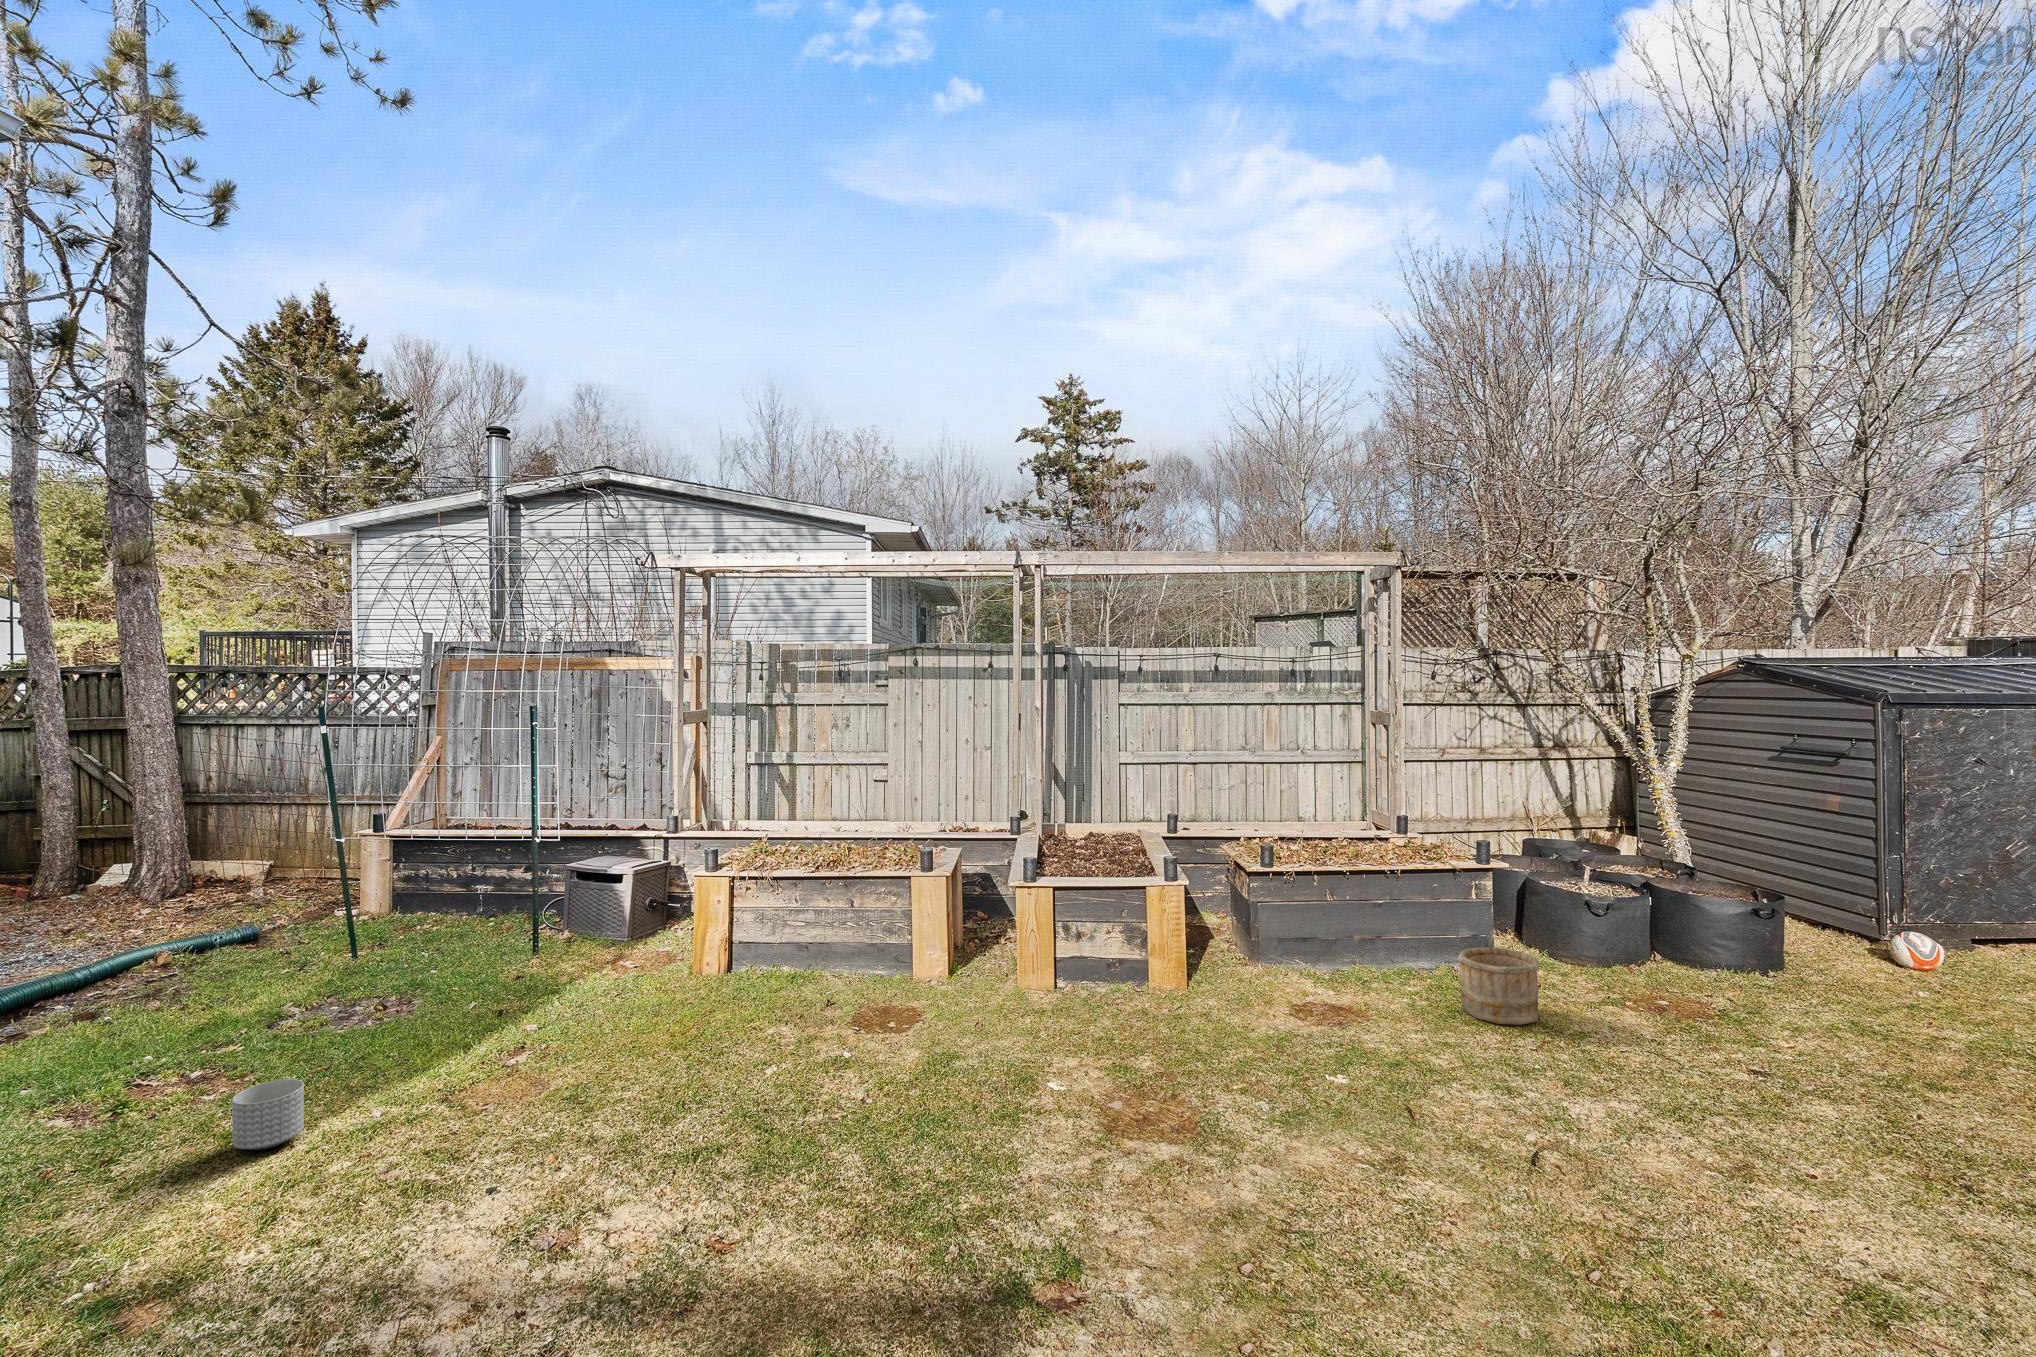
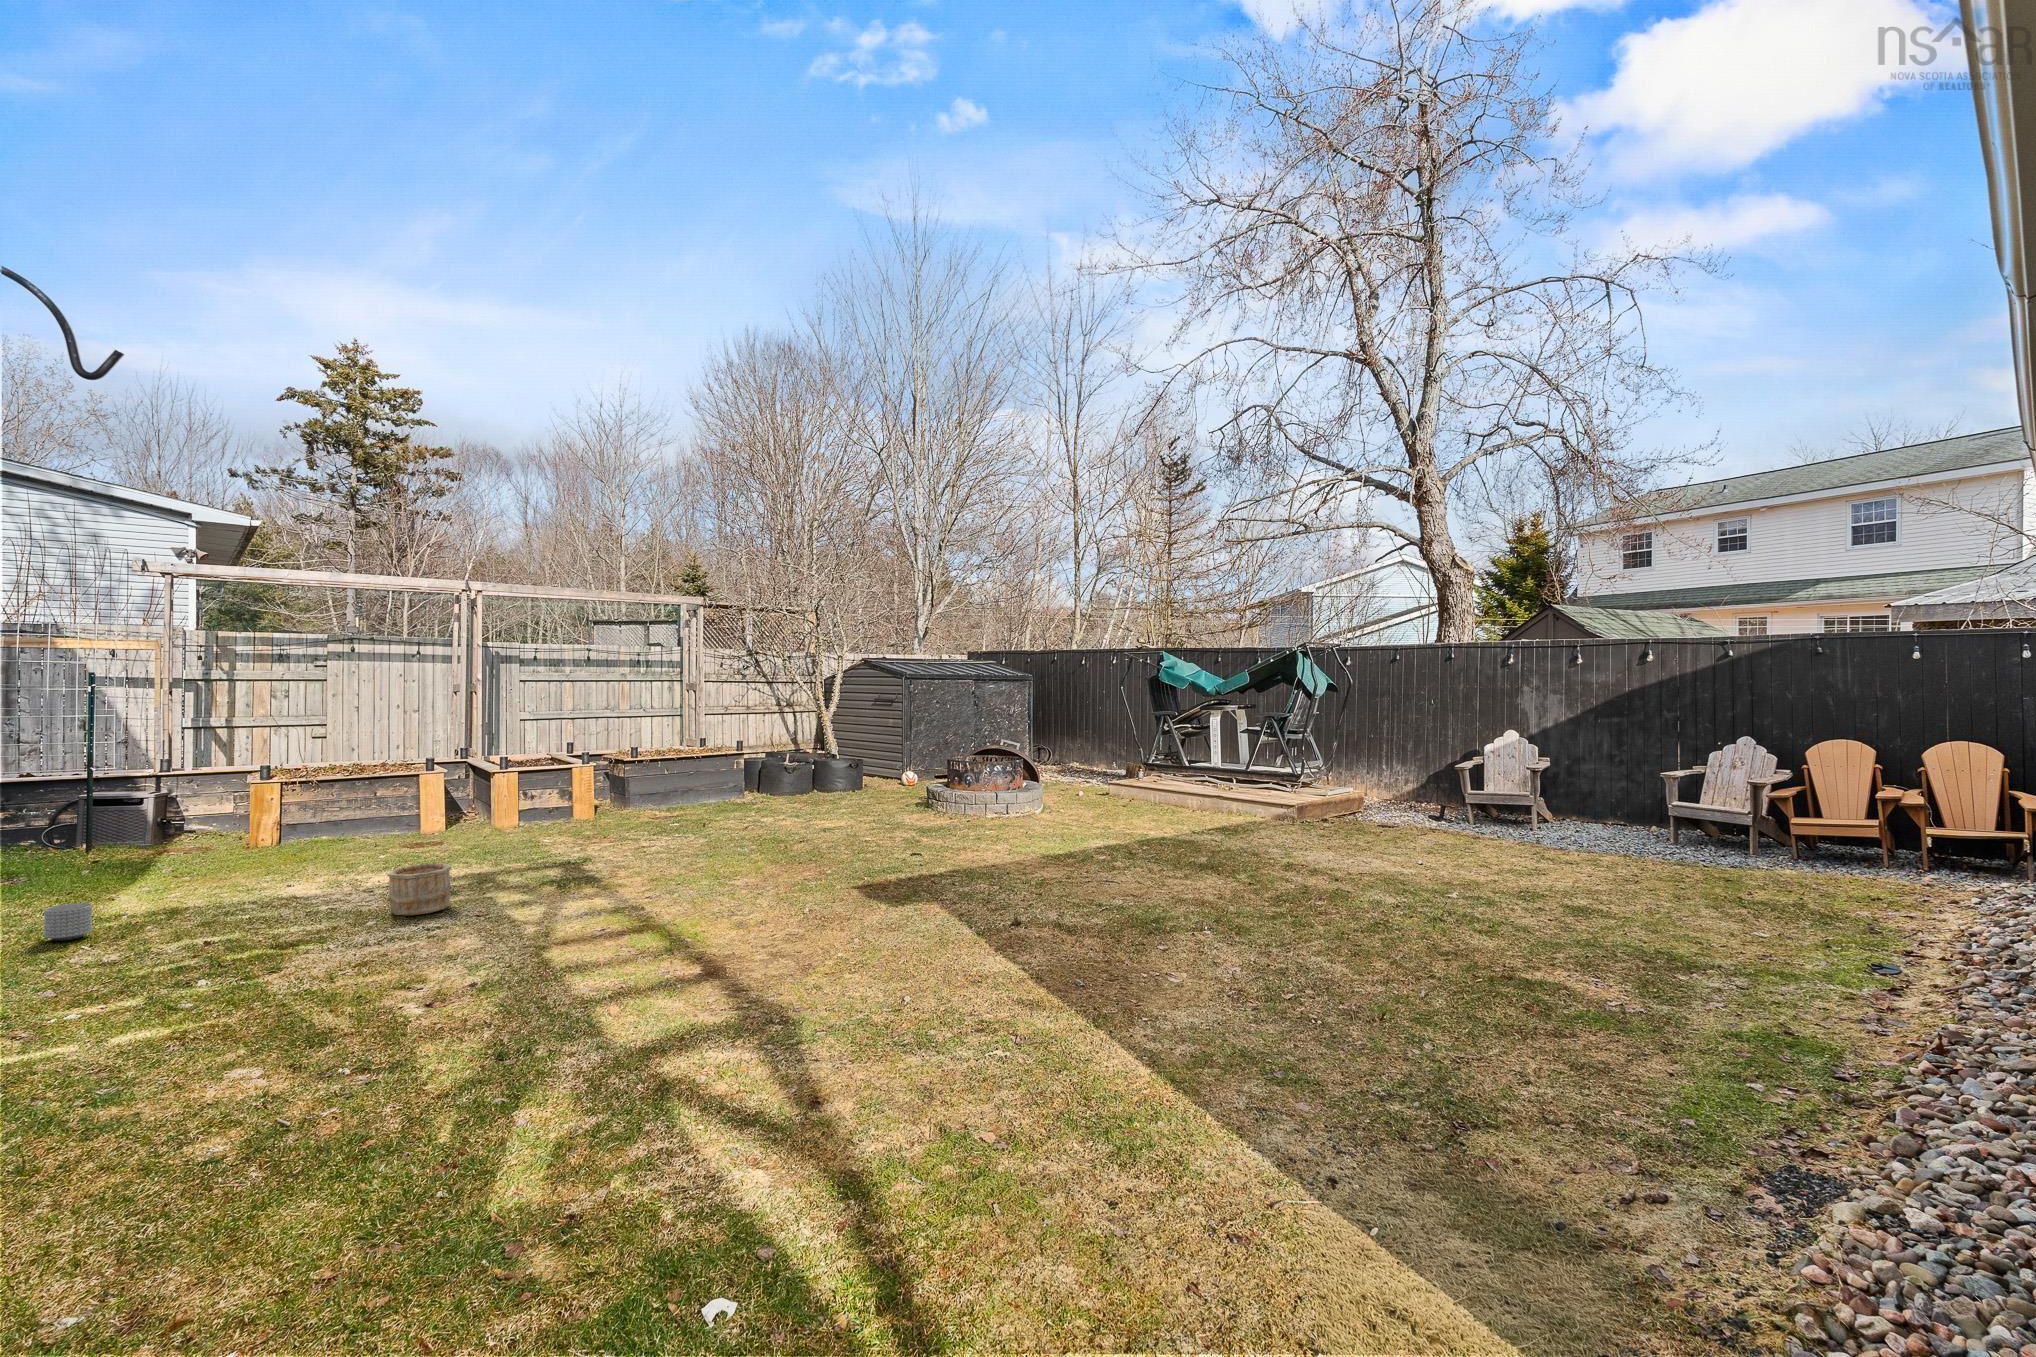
wooden bucket: present [1457,947,1539,1025] -> present [387,863,451,916]

